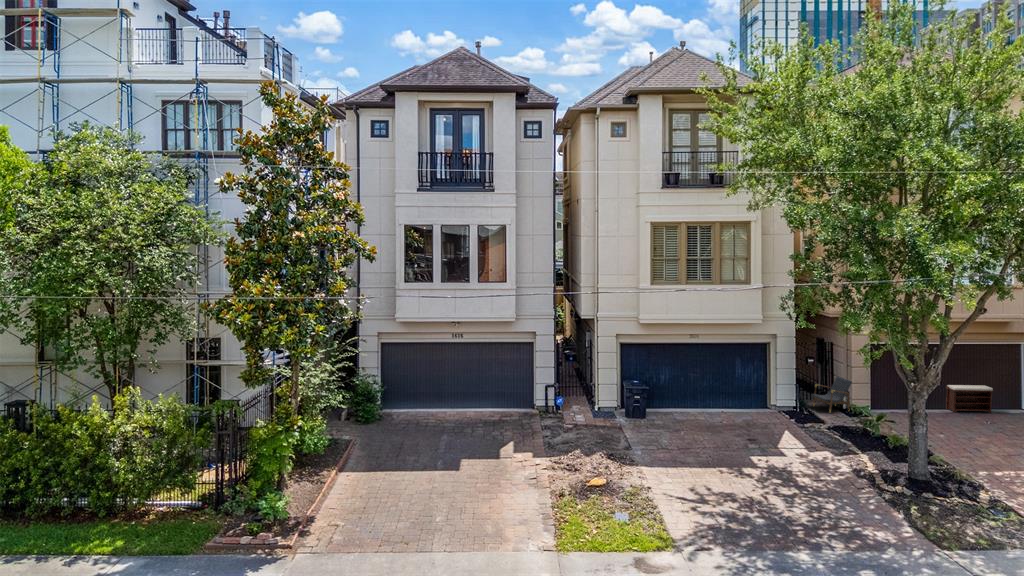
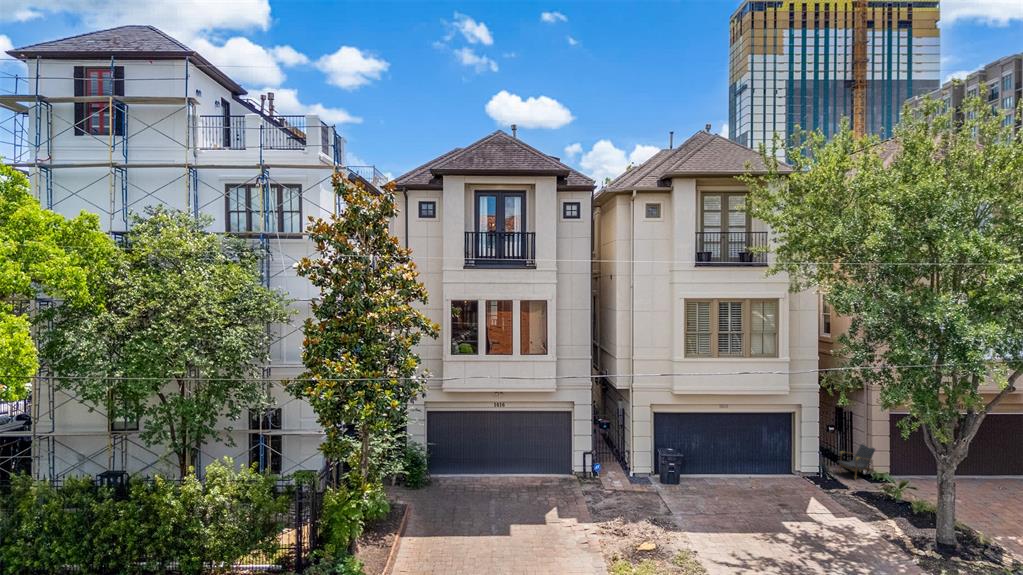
bench: present [945,385,994,413] -> none [964,452,1010,479]

